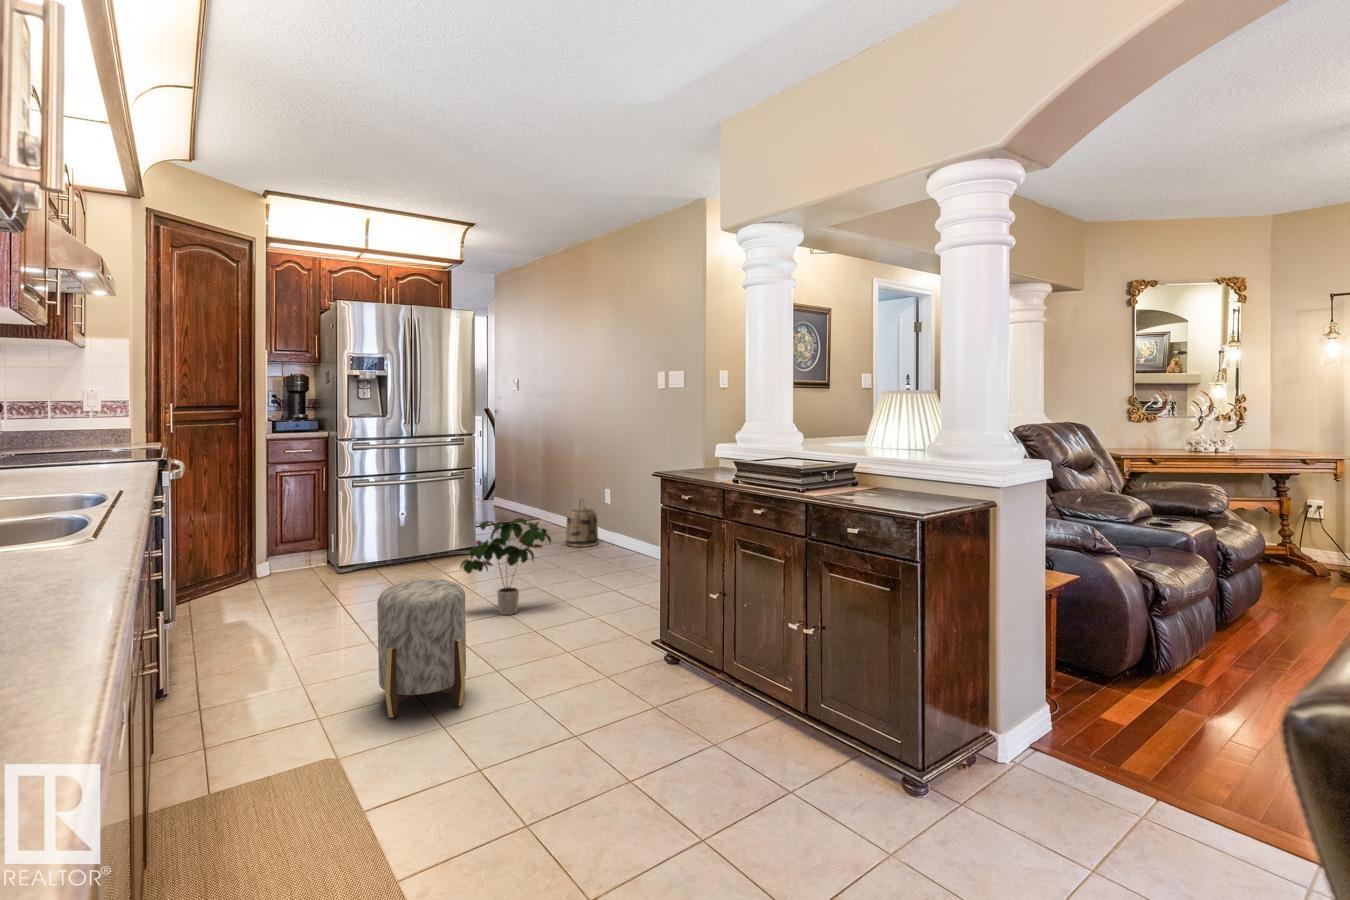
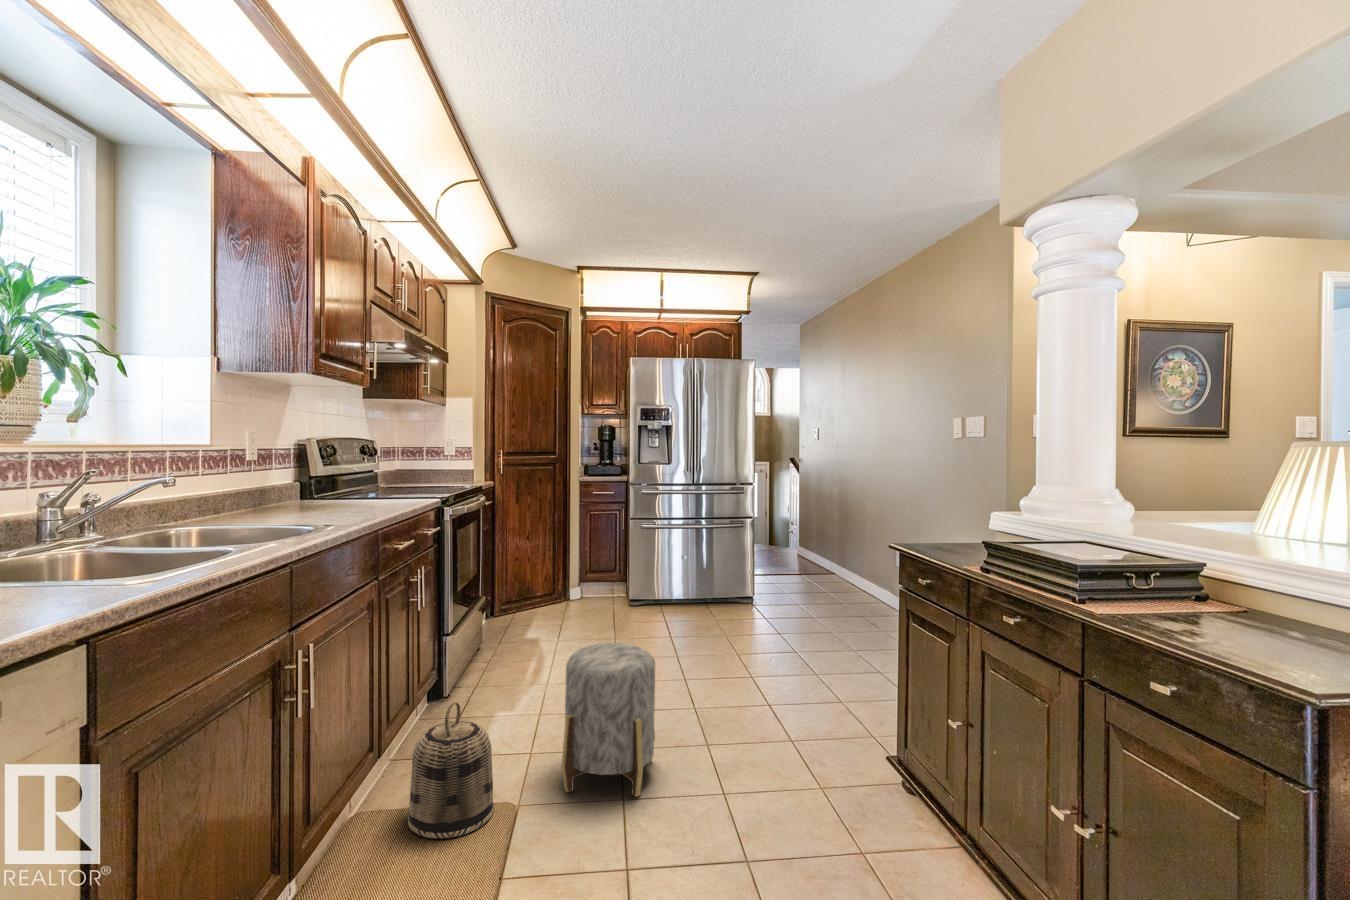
basket: present [566,499,599,547] -> present [408,703,494,839]
potted plant: present [460,518,551,615] -> none [700,581,797,690]

